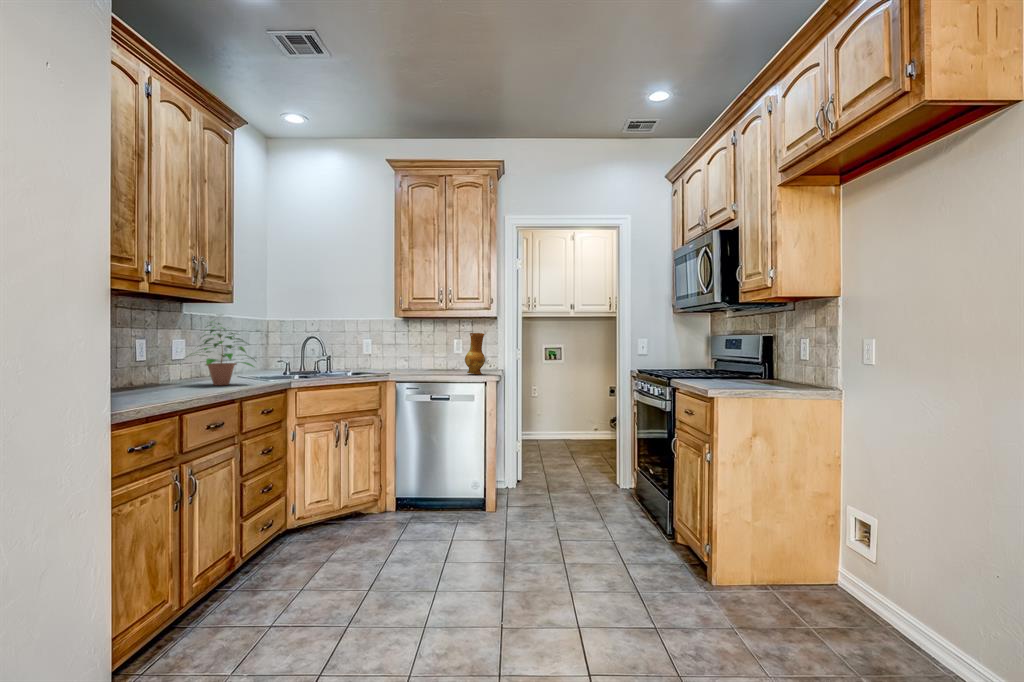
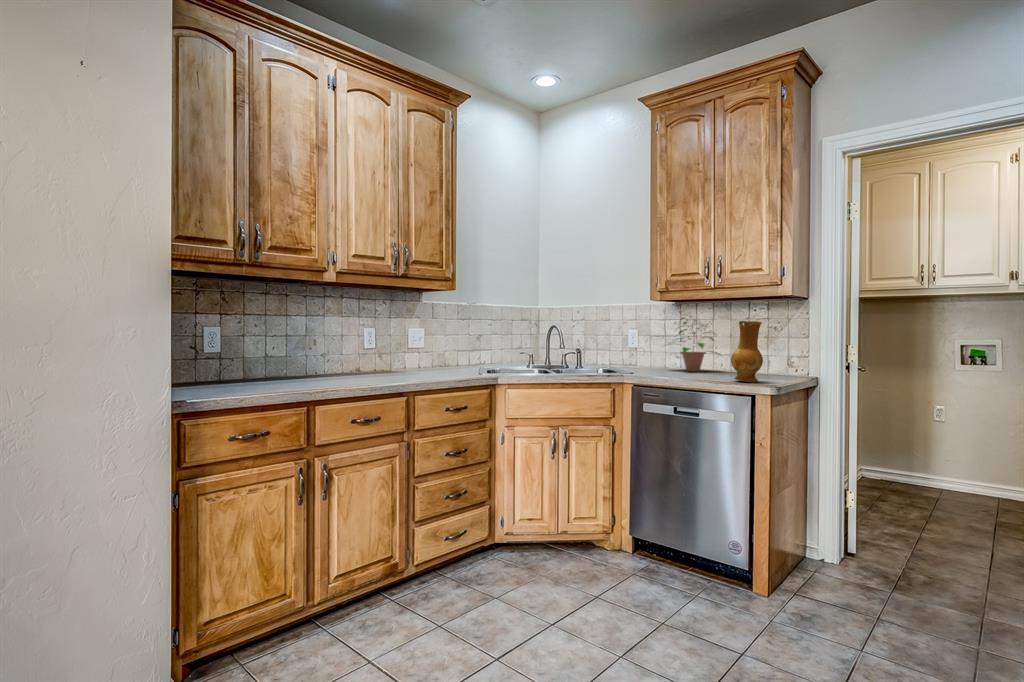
potted plant: present [200,323,255,385] -> present [669,316,720,371]

